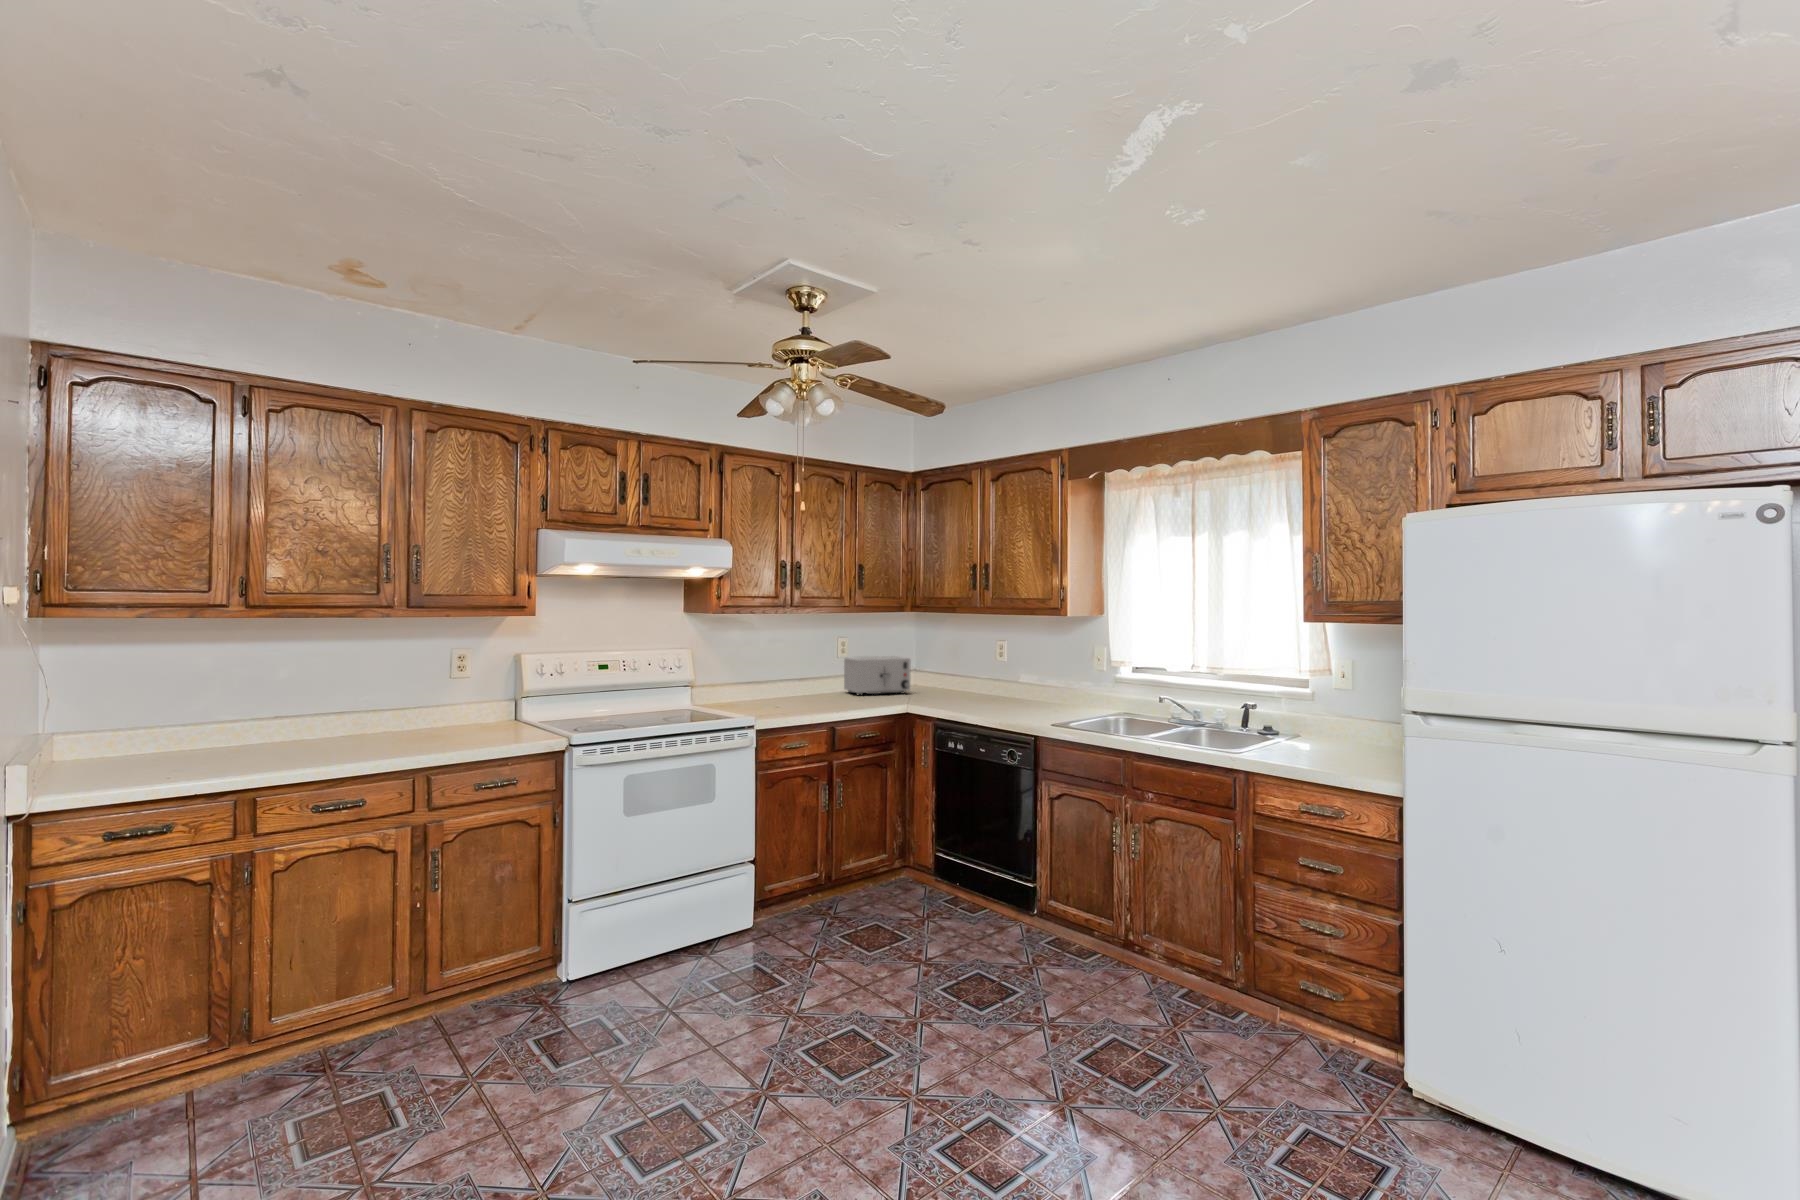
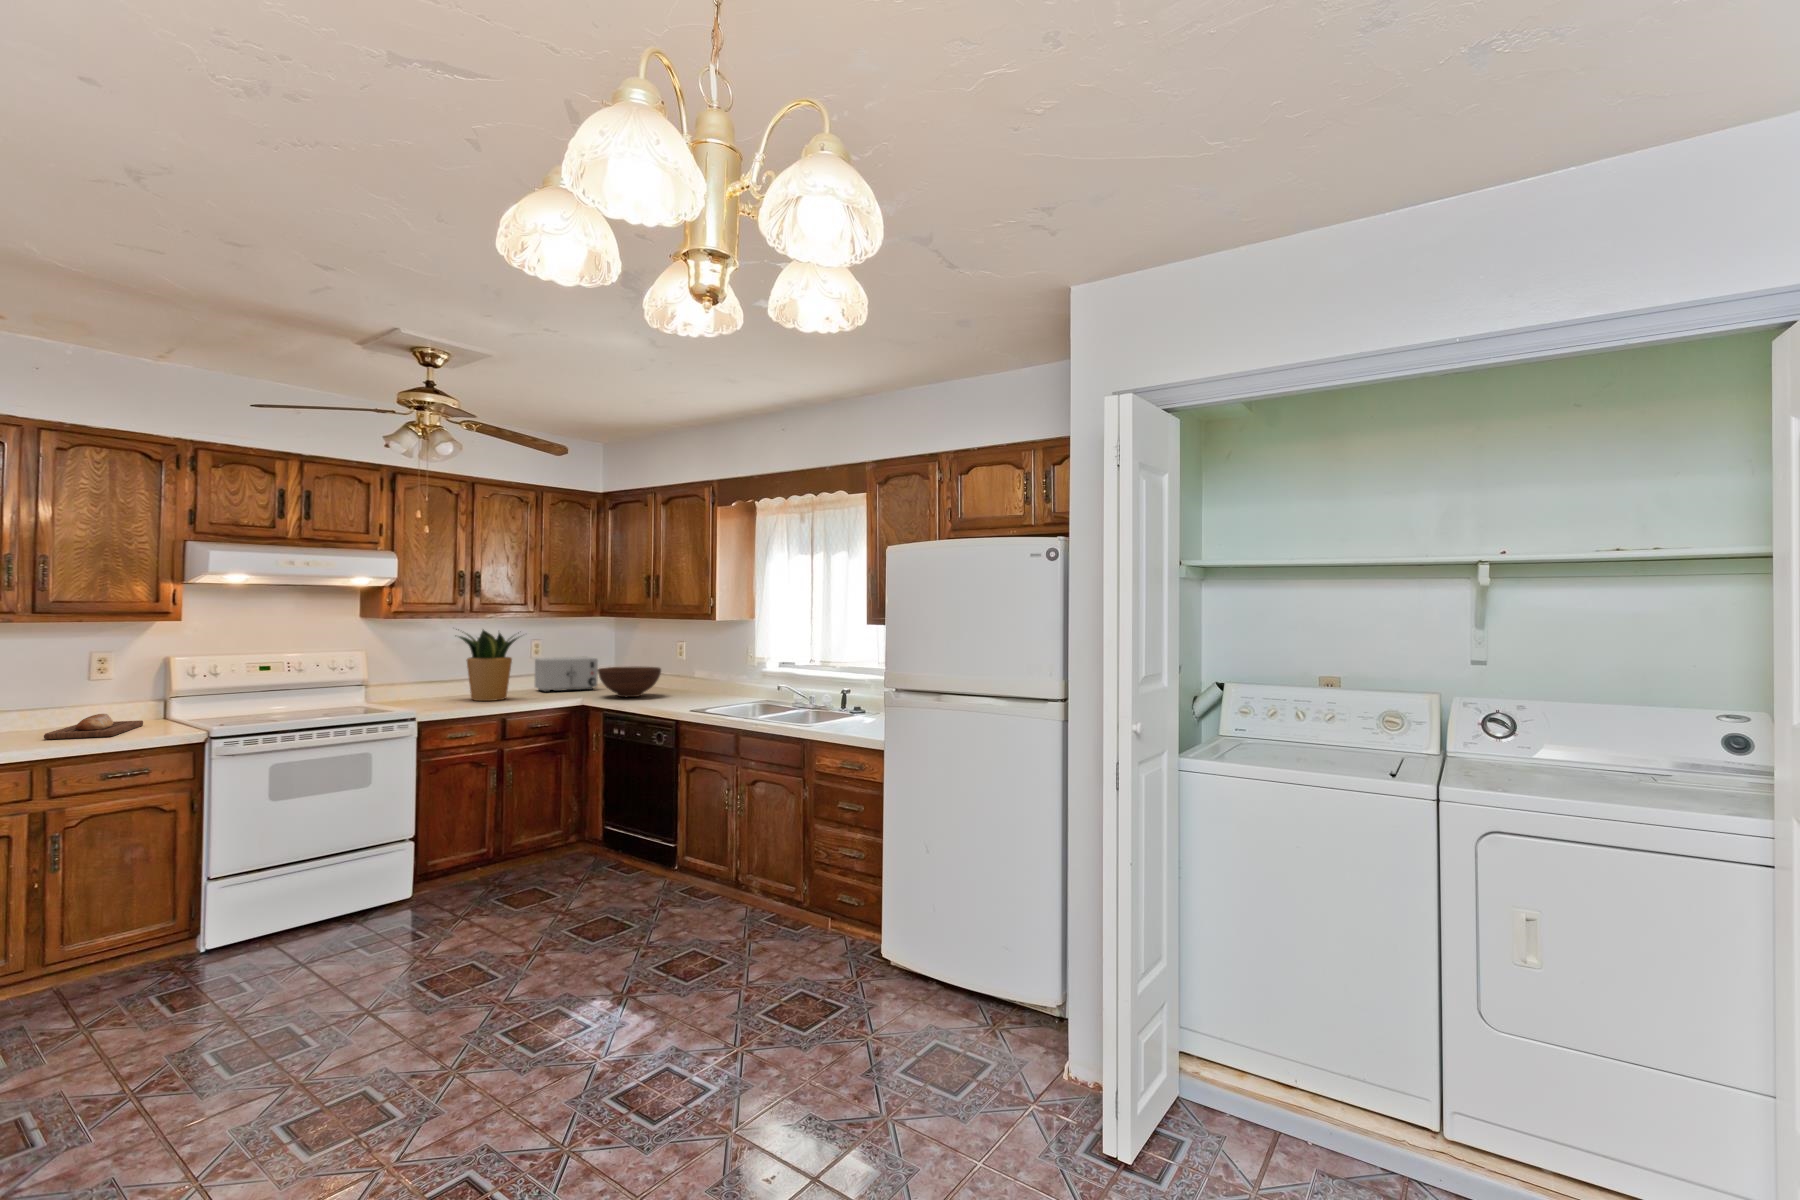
potted plant: none [773,624,851,705] -> present [456,629,519,701]
fruit bowl: none [923,669,992,704] -> present [598,667,661,697]
bread loaf: none [419,714,499,742] -> present [44,714,143,739]

